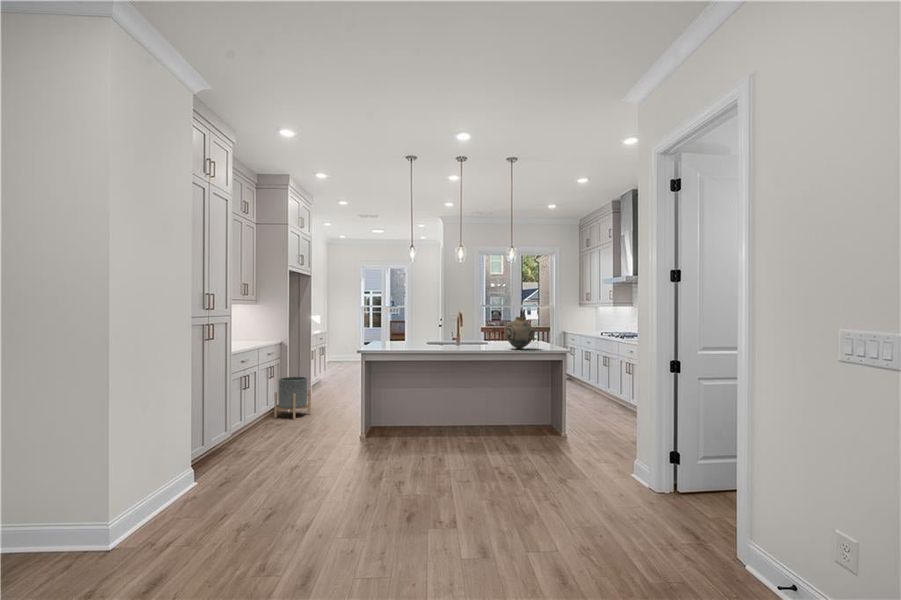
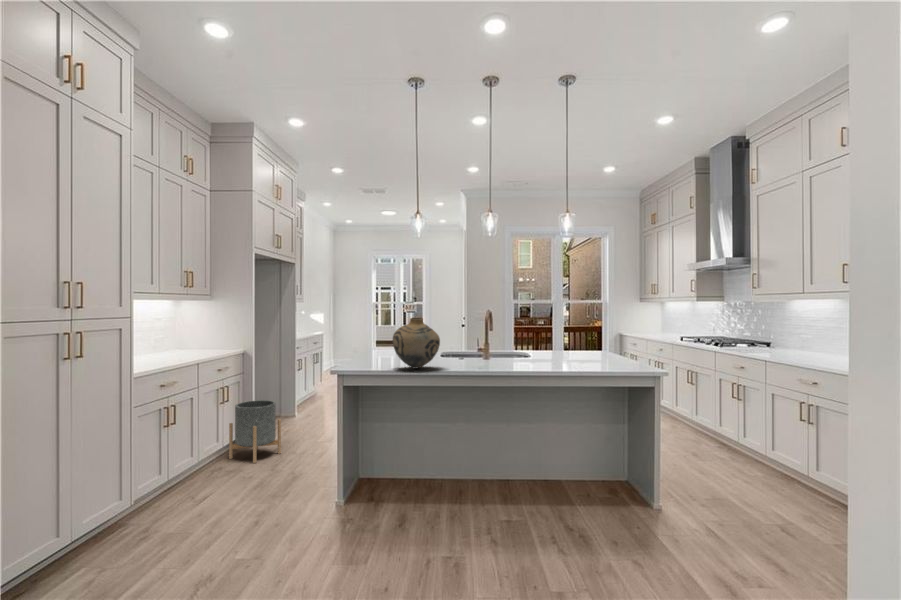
vase: present [504,317,535,349] -> present [393,318,440,368]

